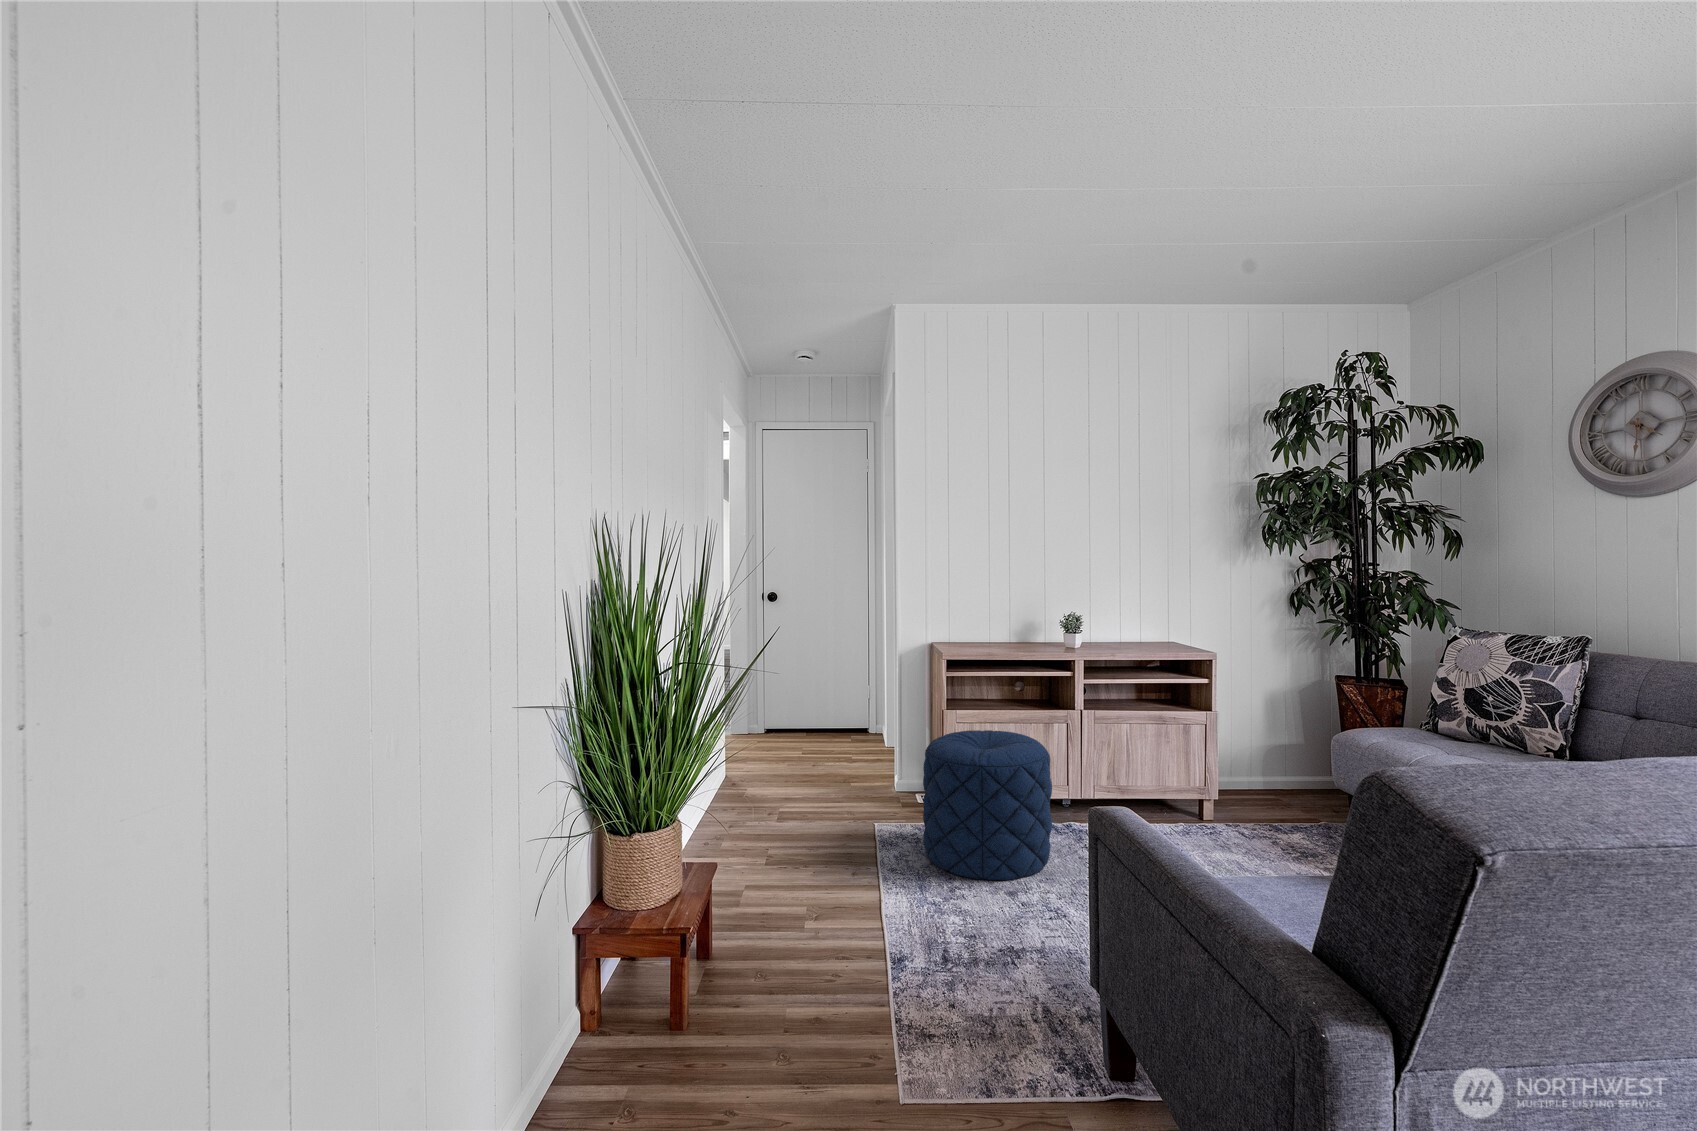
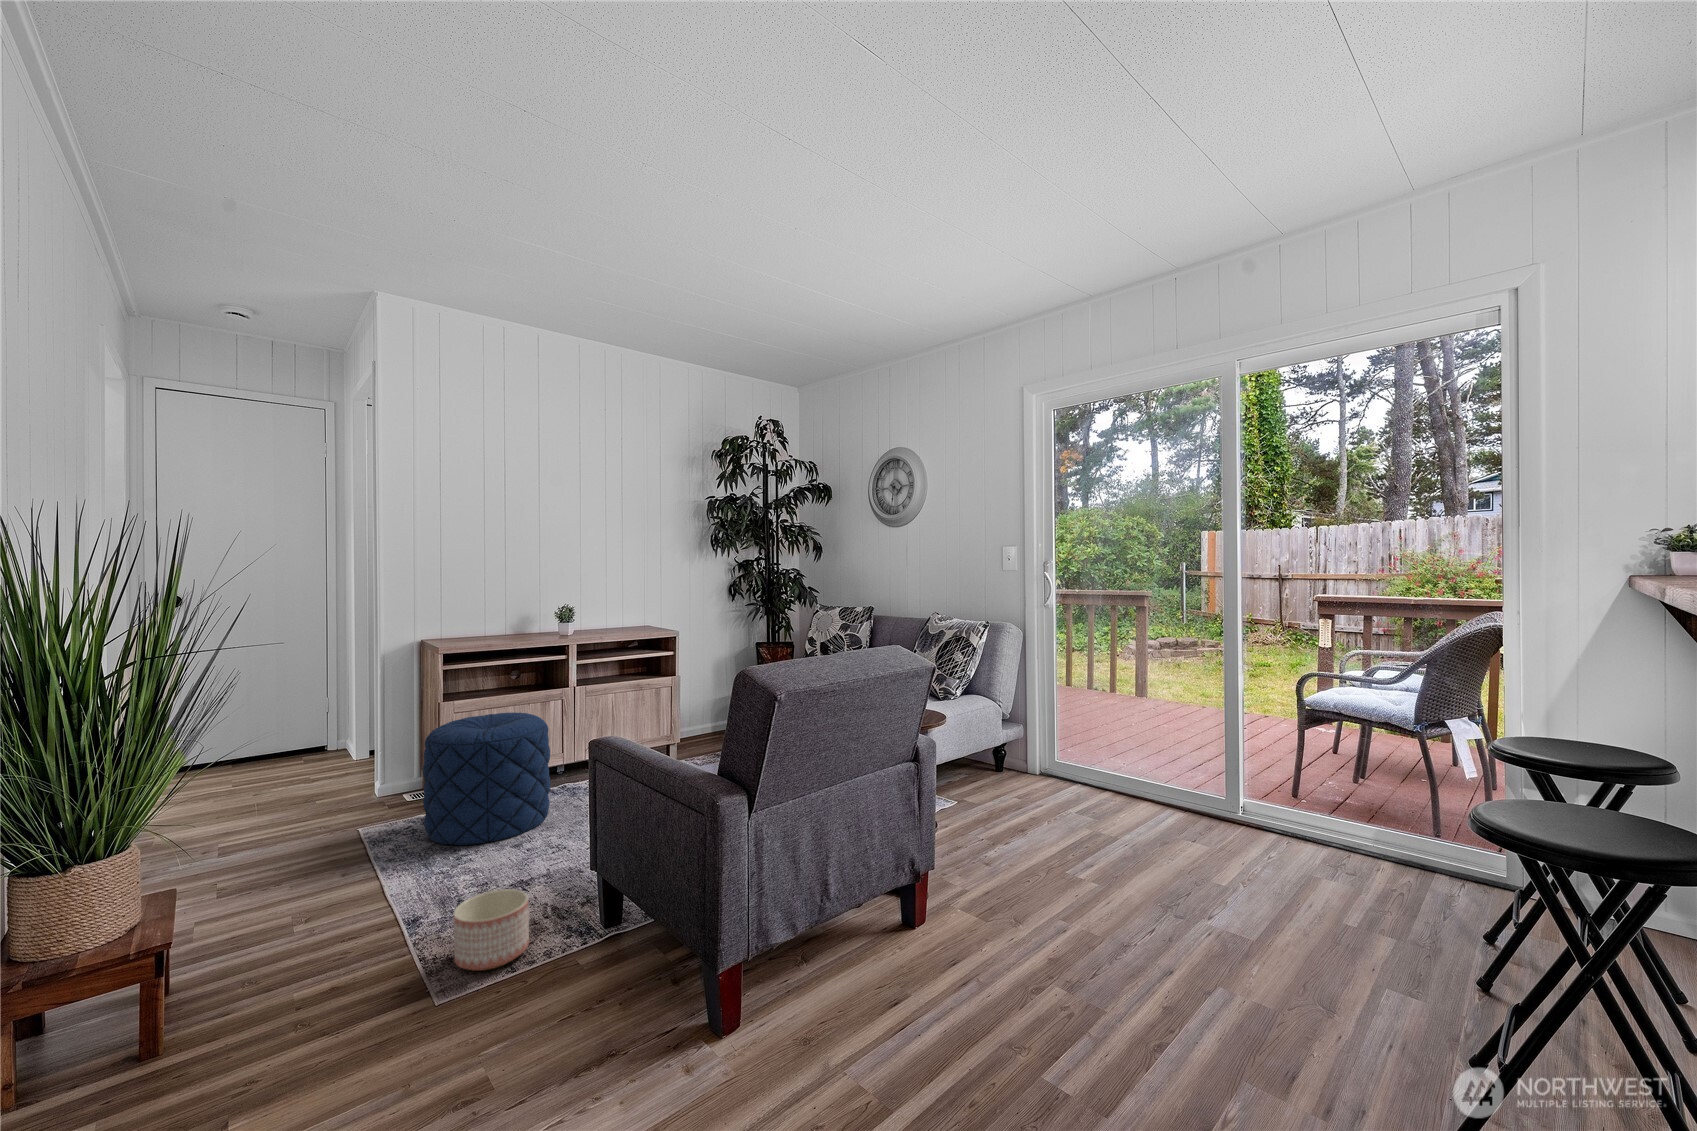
planter: none [930,966,1014,1073] -> present [454,889,529,971]

